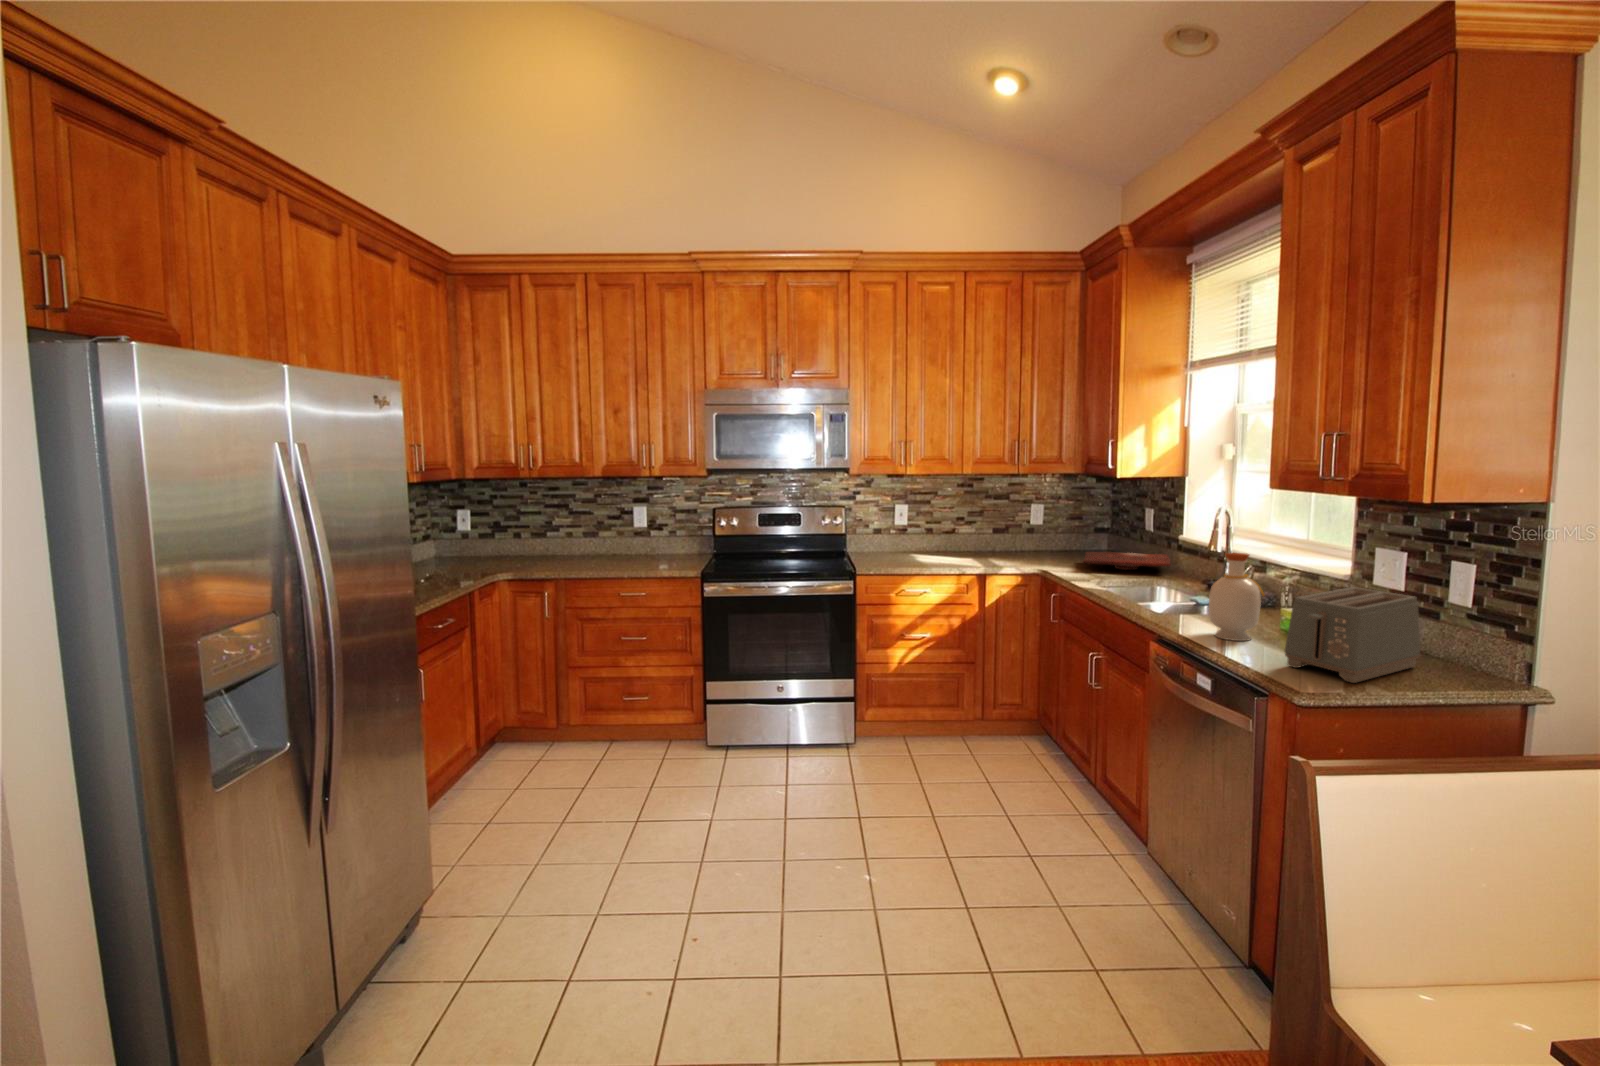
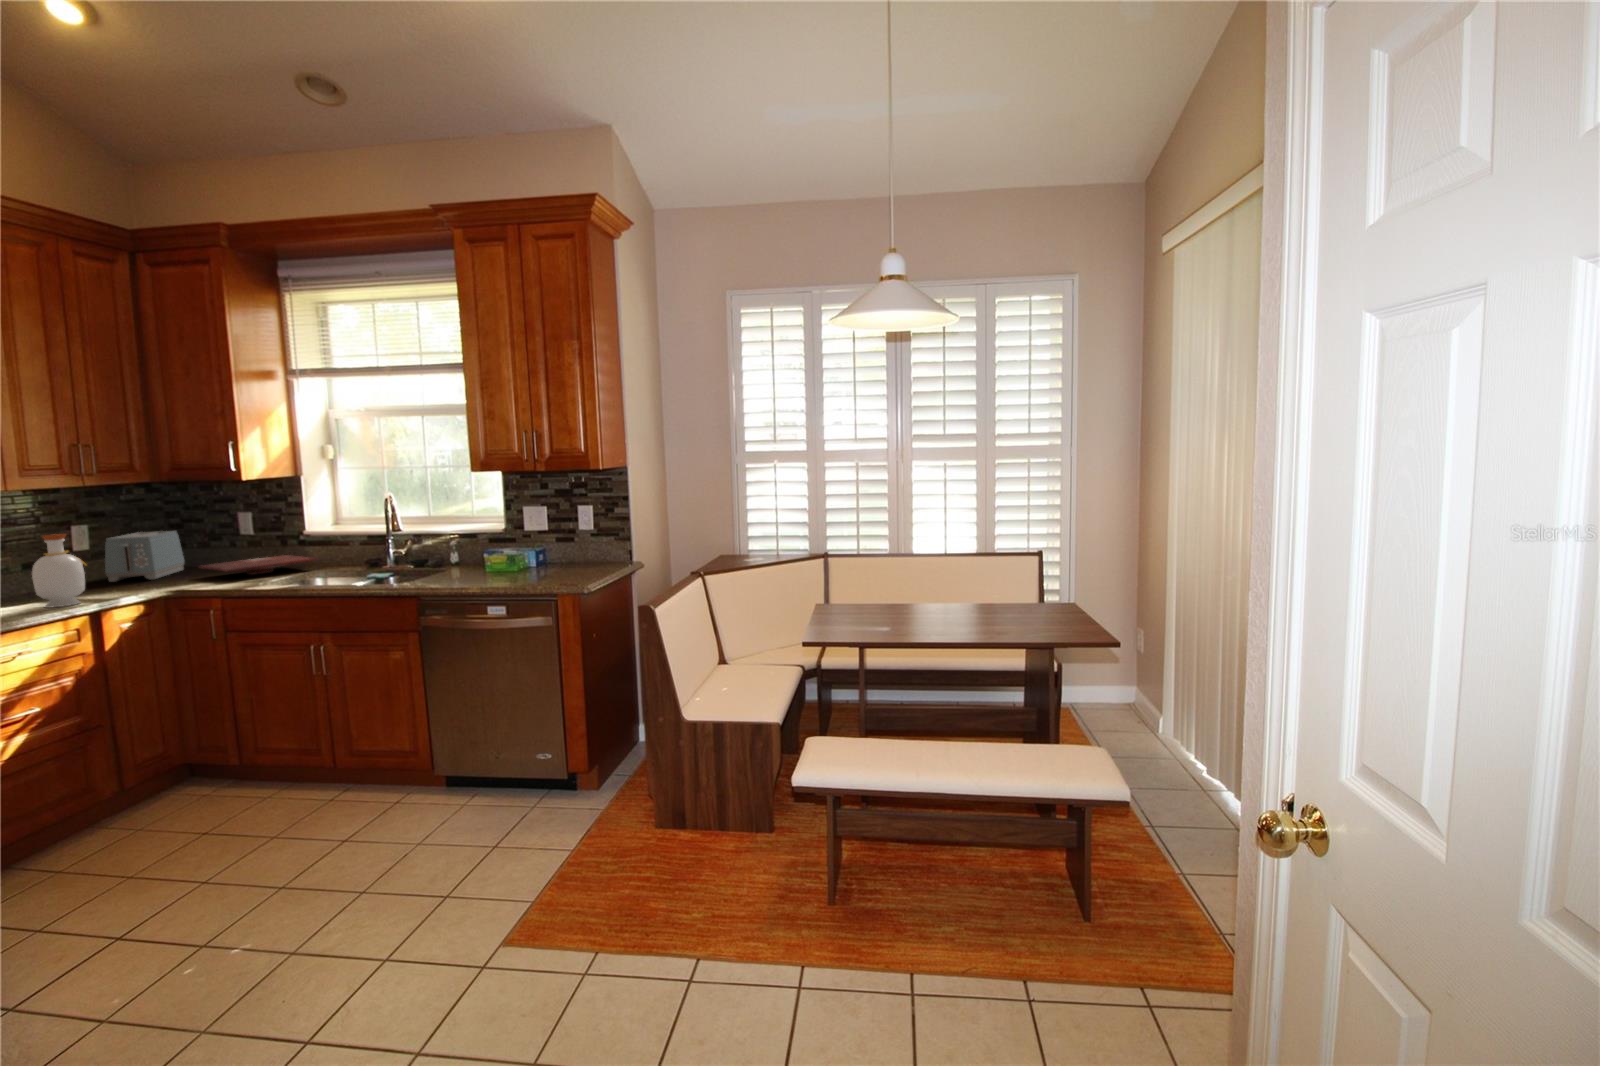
bottle: present [1209,553,1264,641] -> present [32,534,87,608]
toaster: present [1285,587,1420,683] -> present [105,531,184,582]

